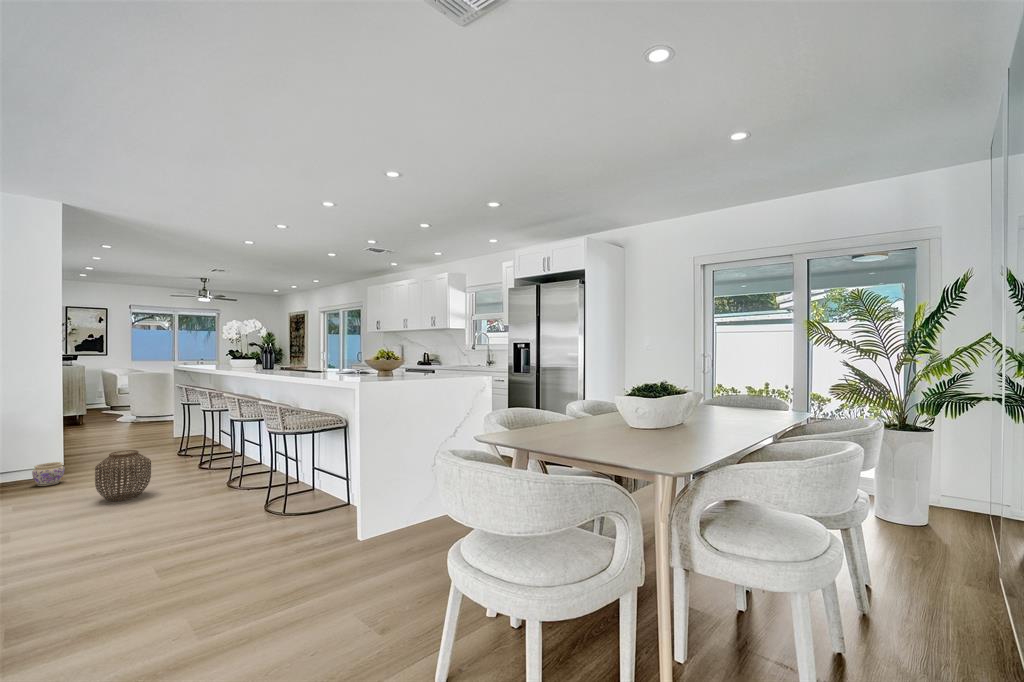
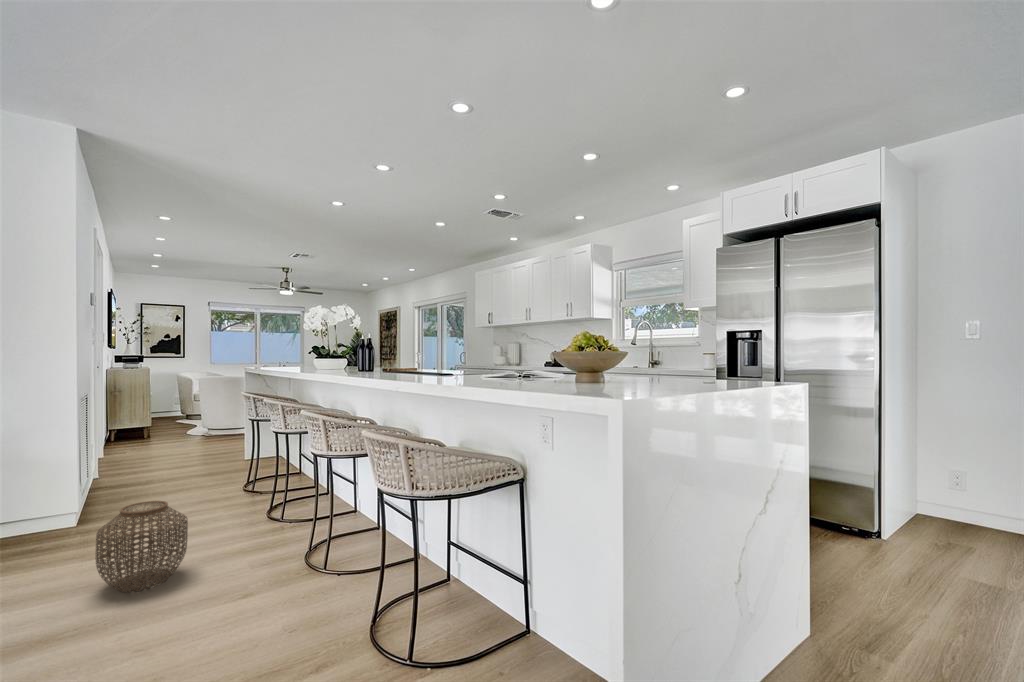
planter: present [32,462,65,486] -> none [31,507,80,546]

